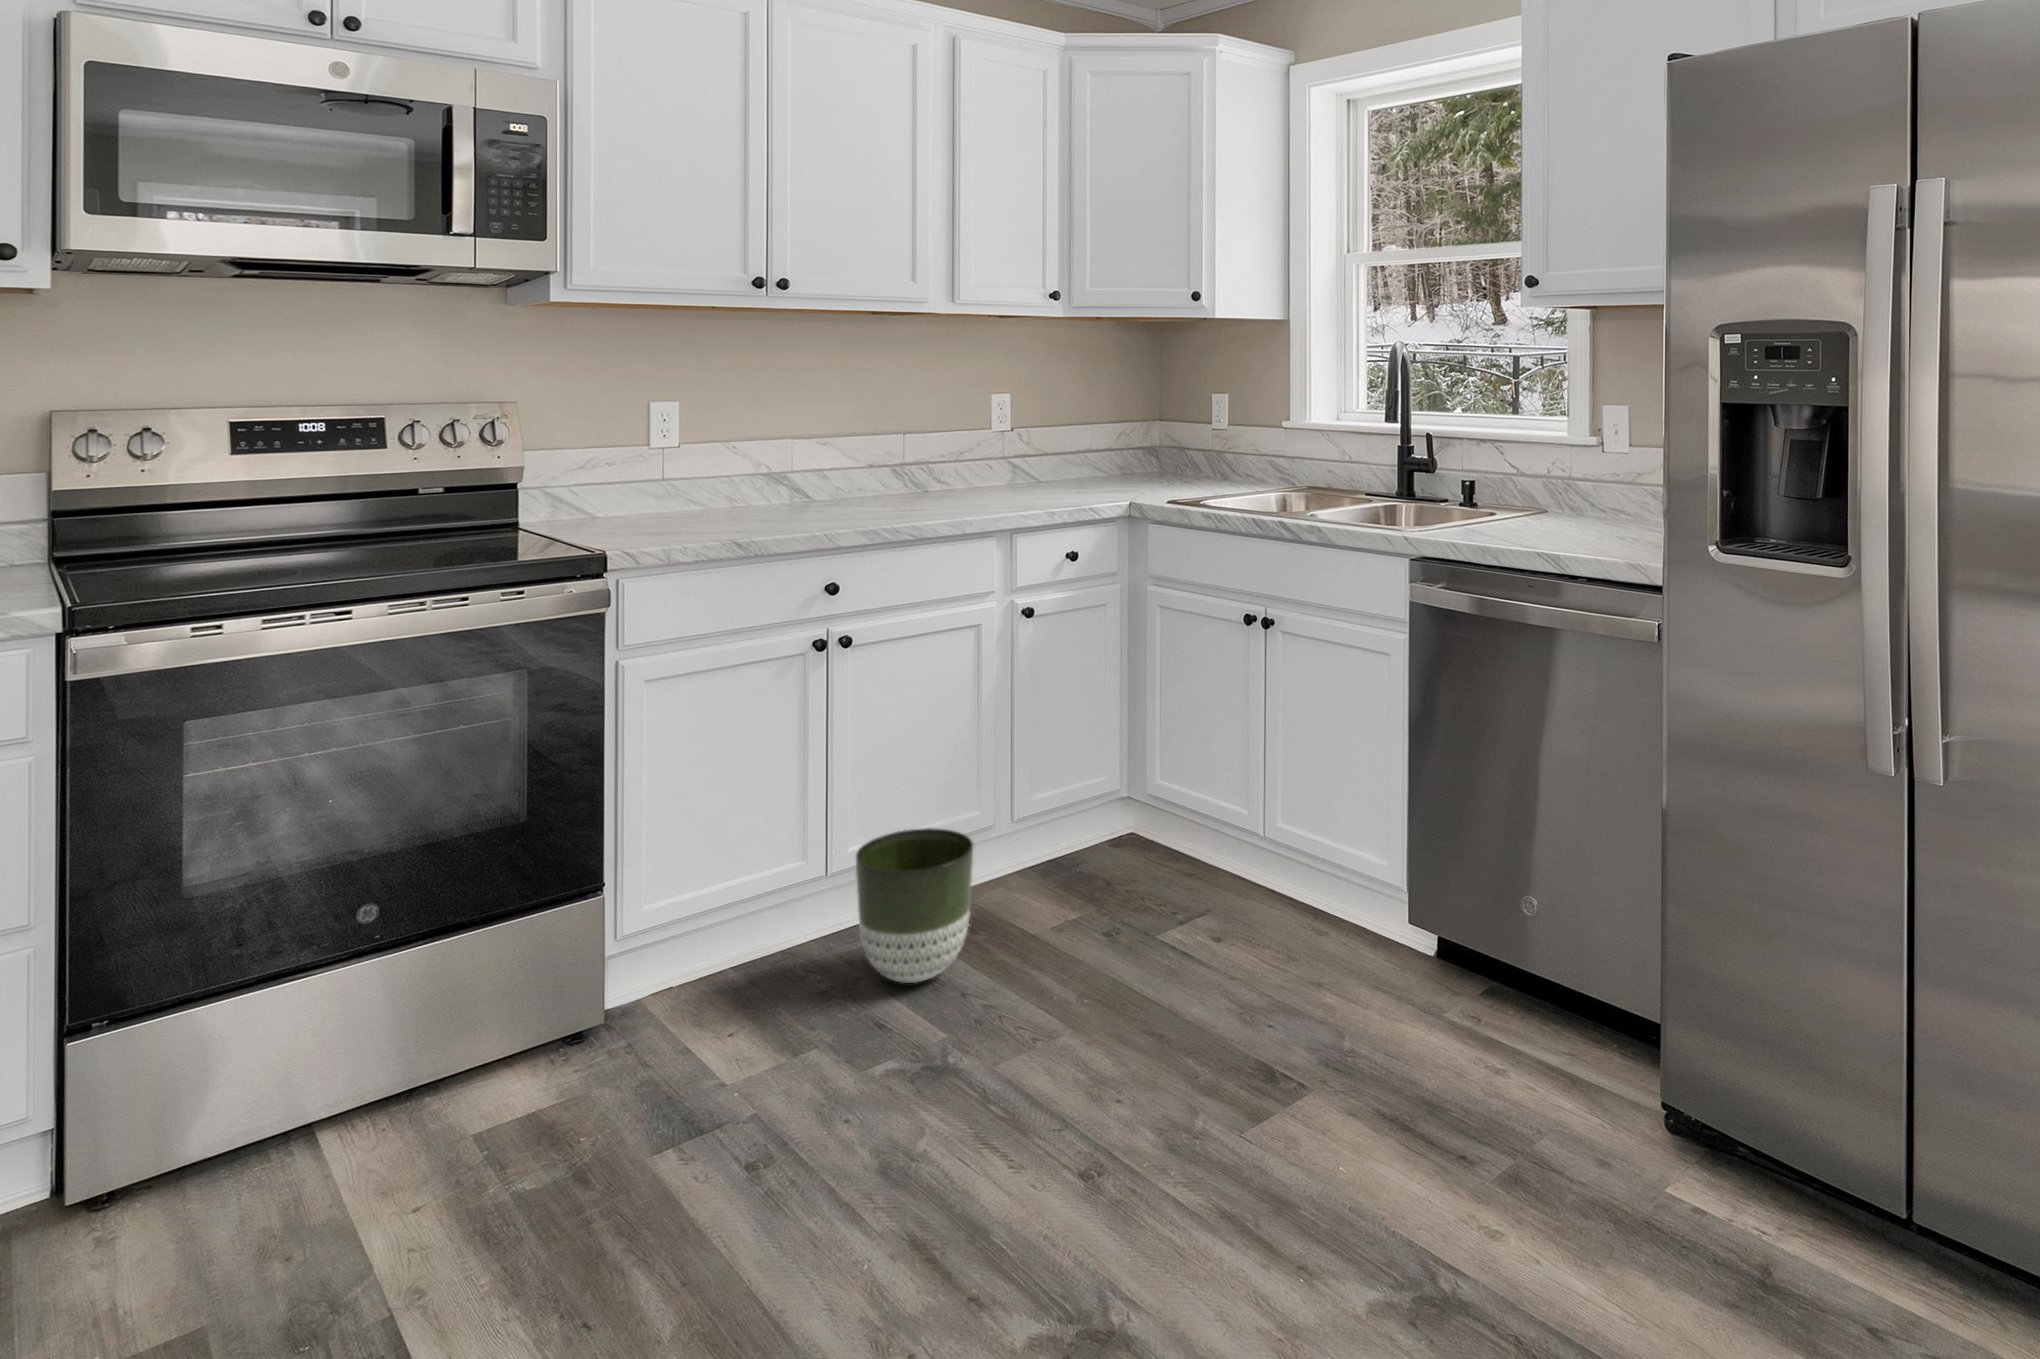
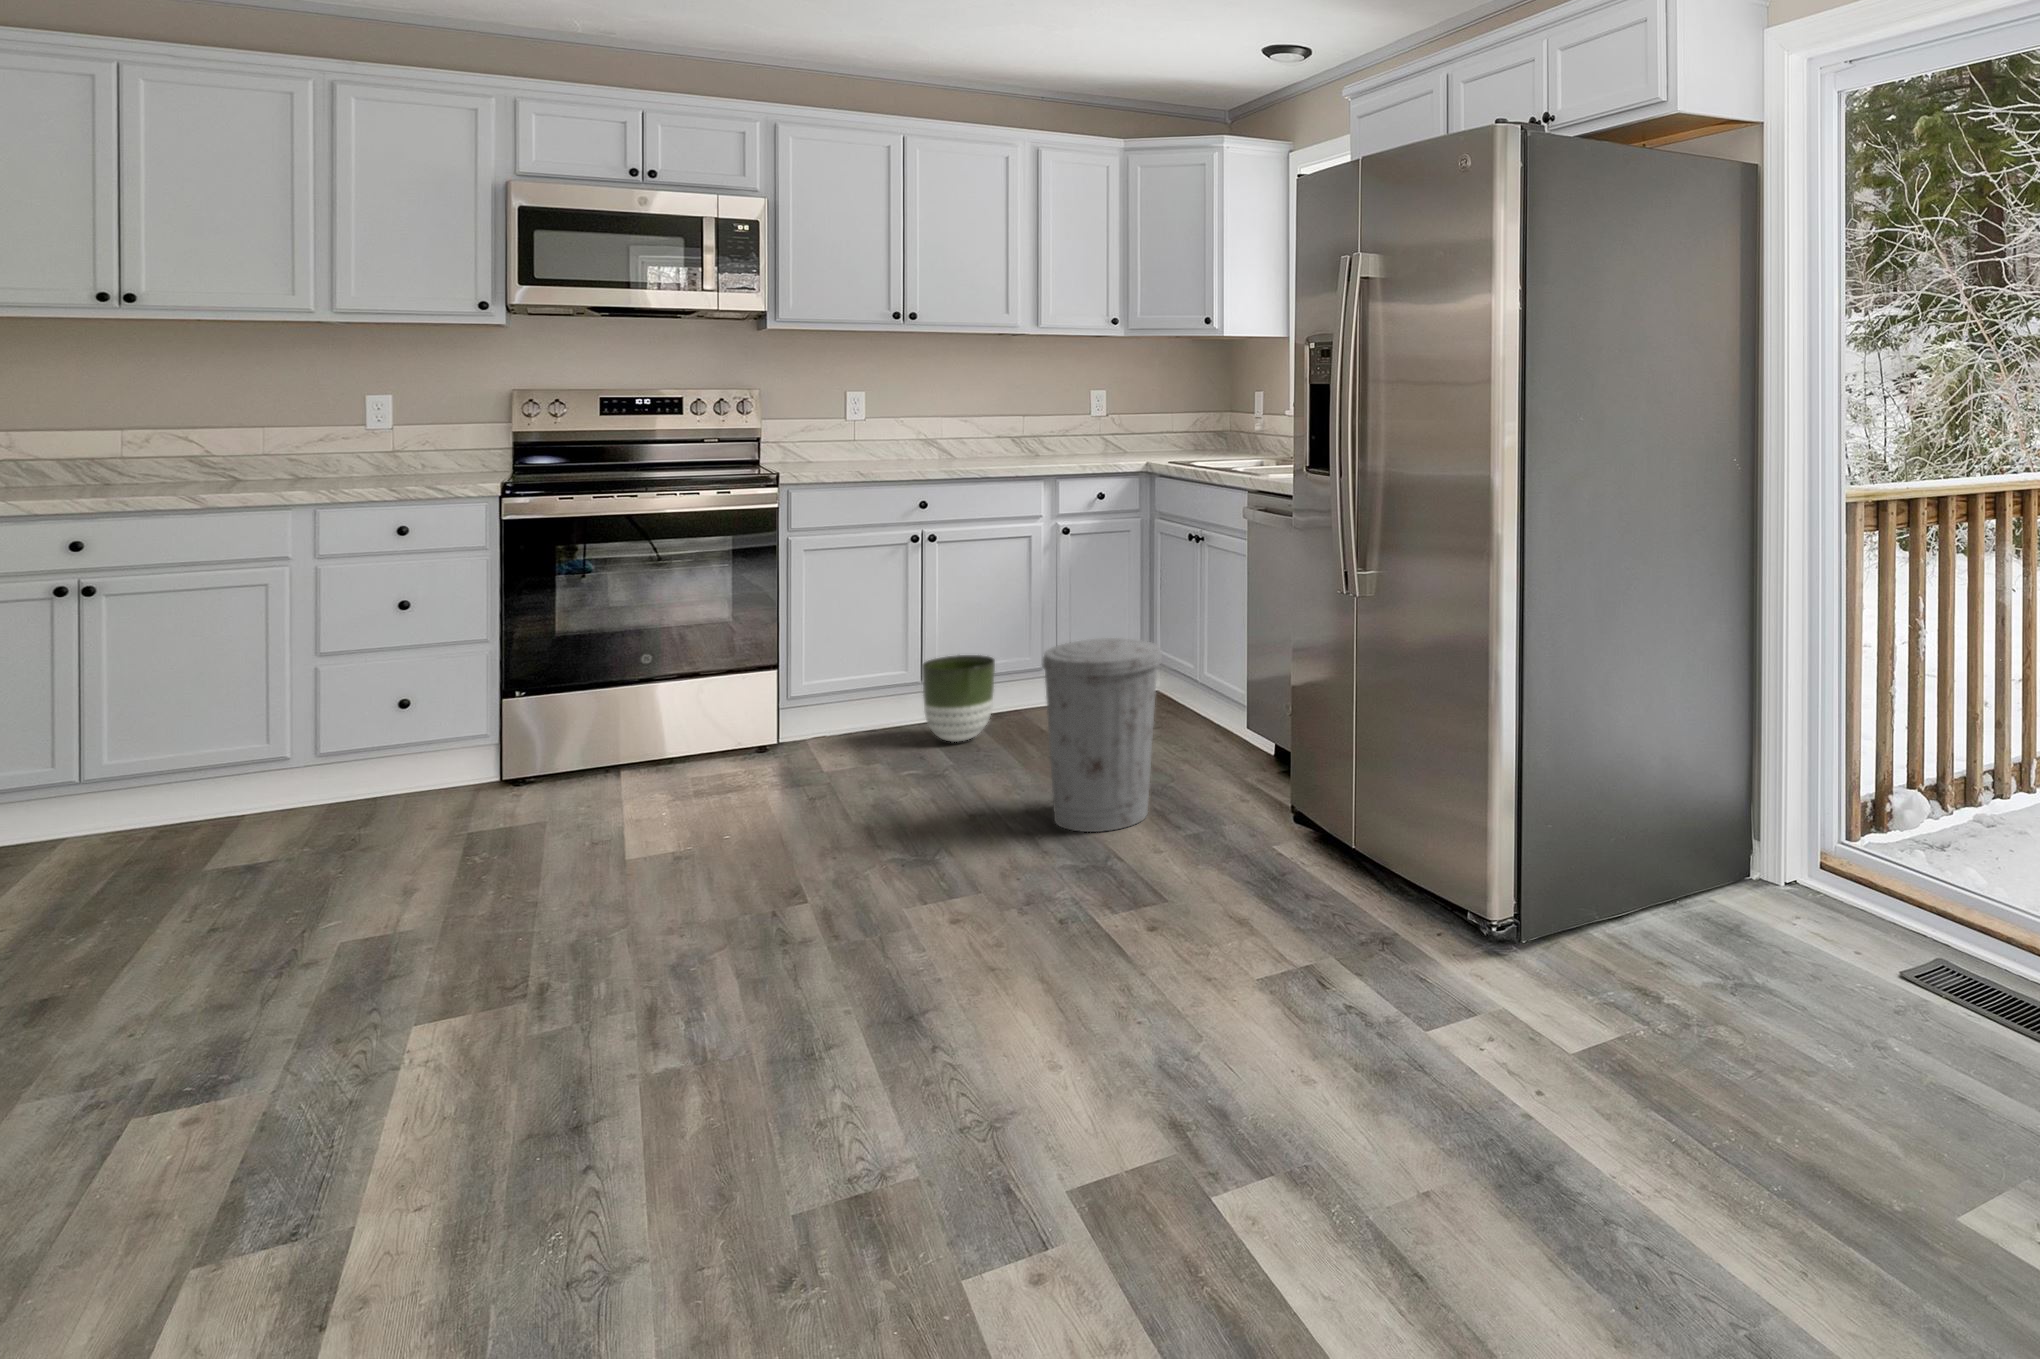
trash can: none [1222,836,1429,1220] -> present [1042,638,1162,832]

